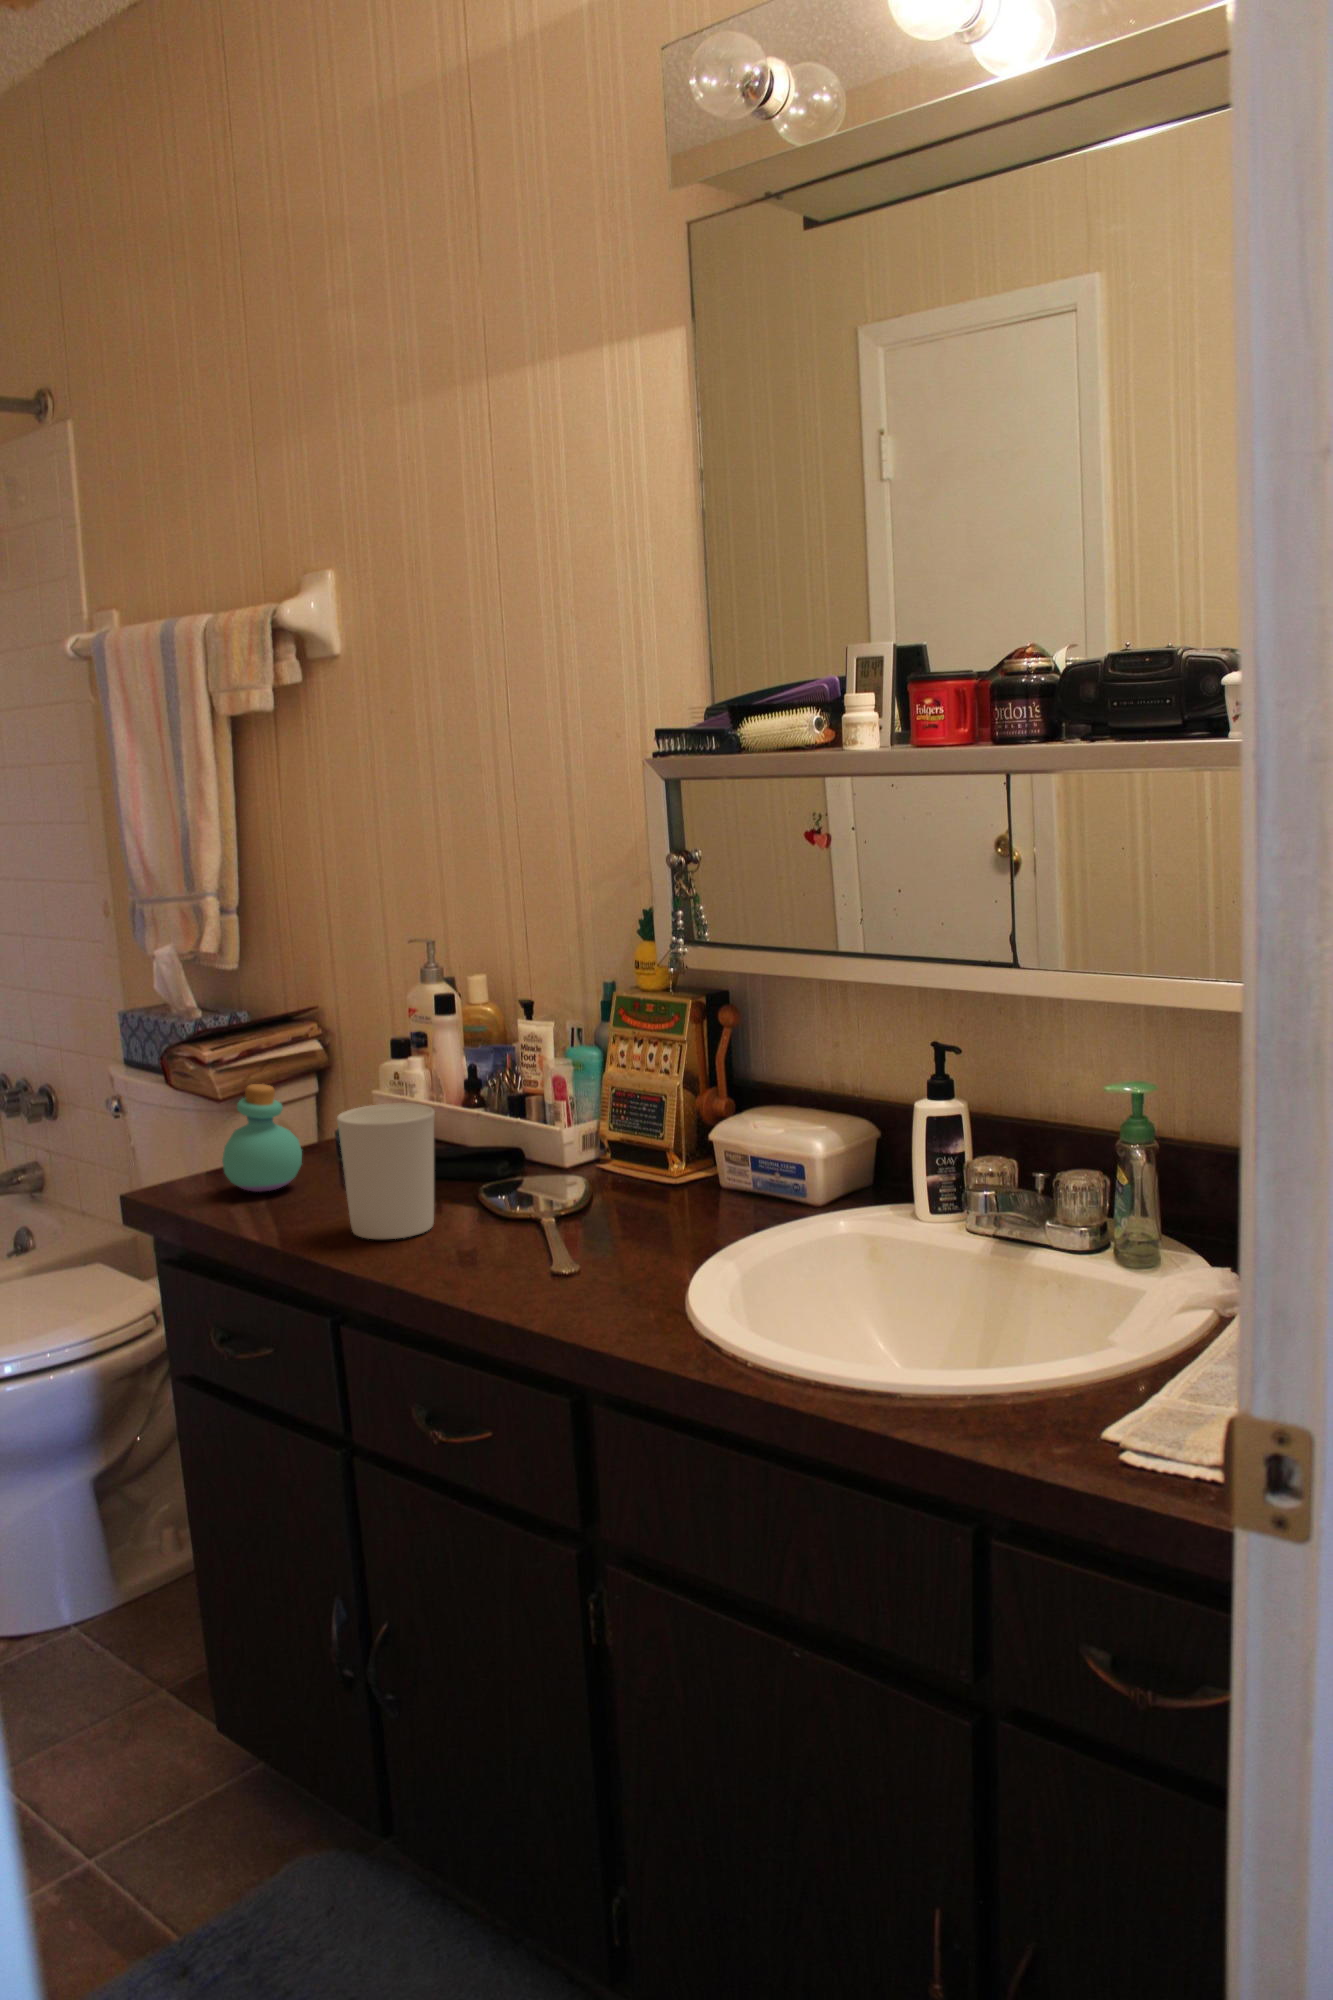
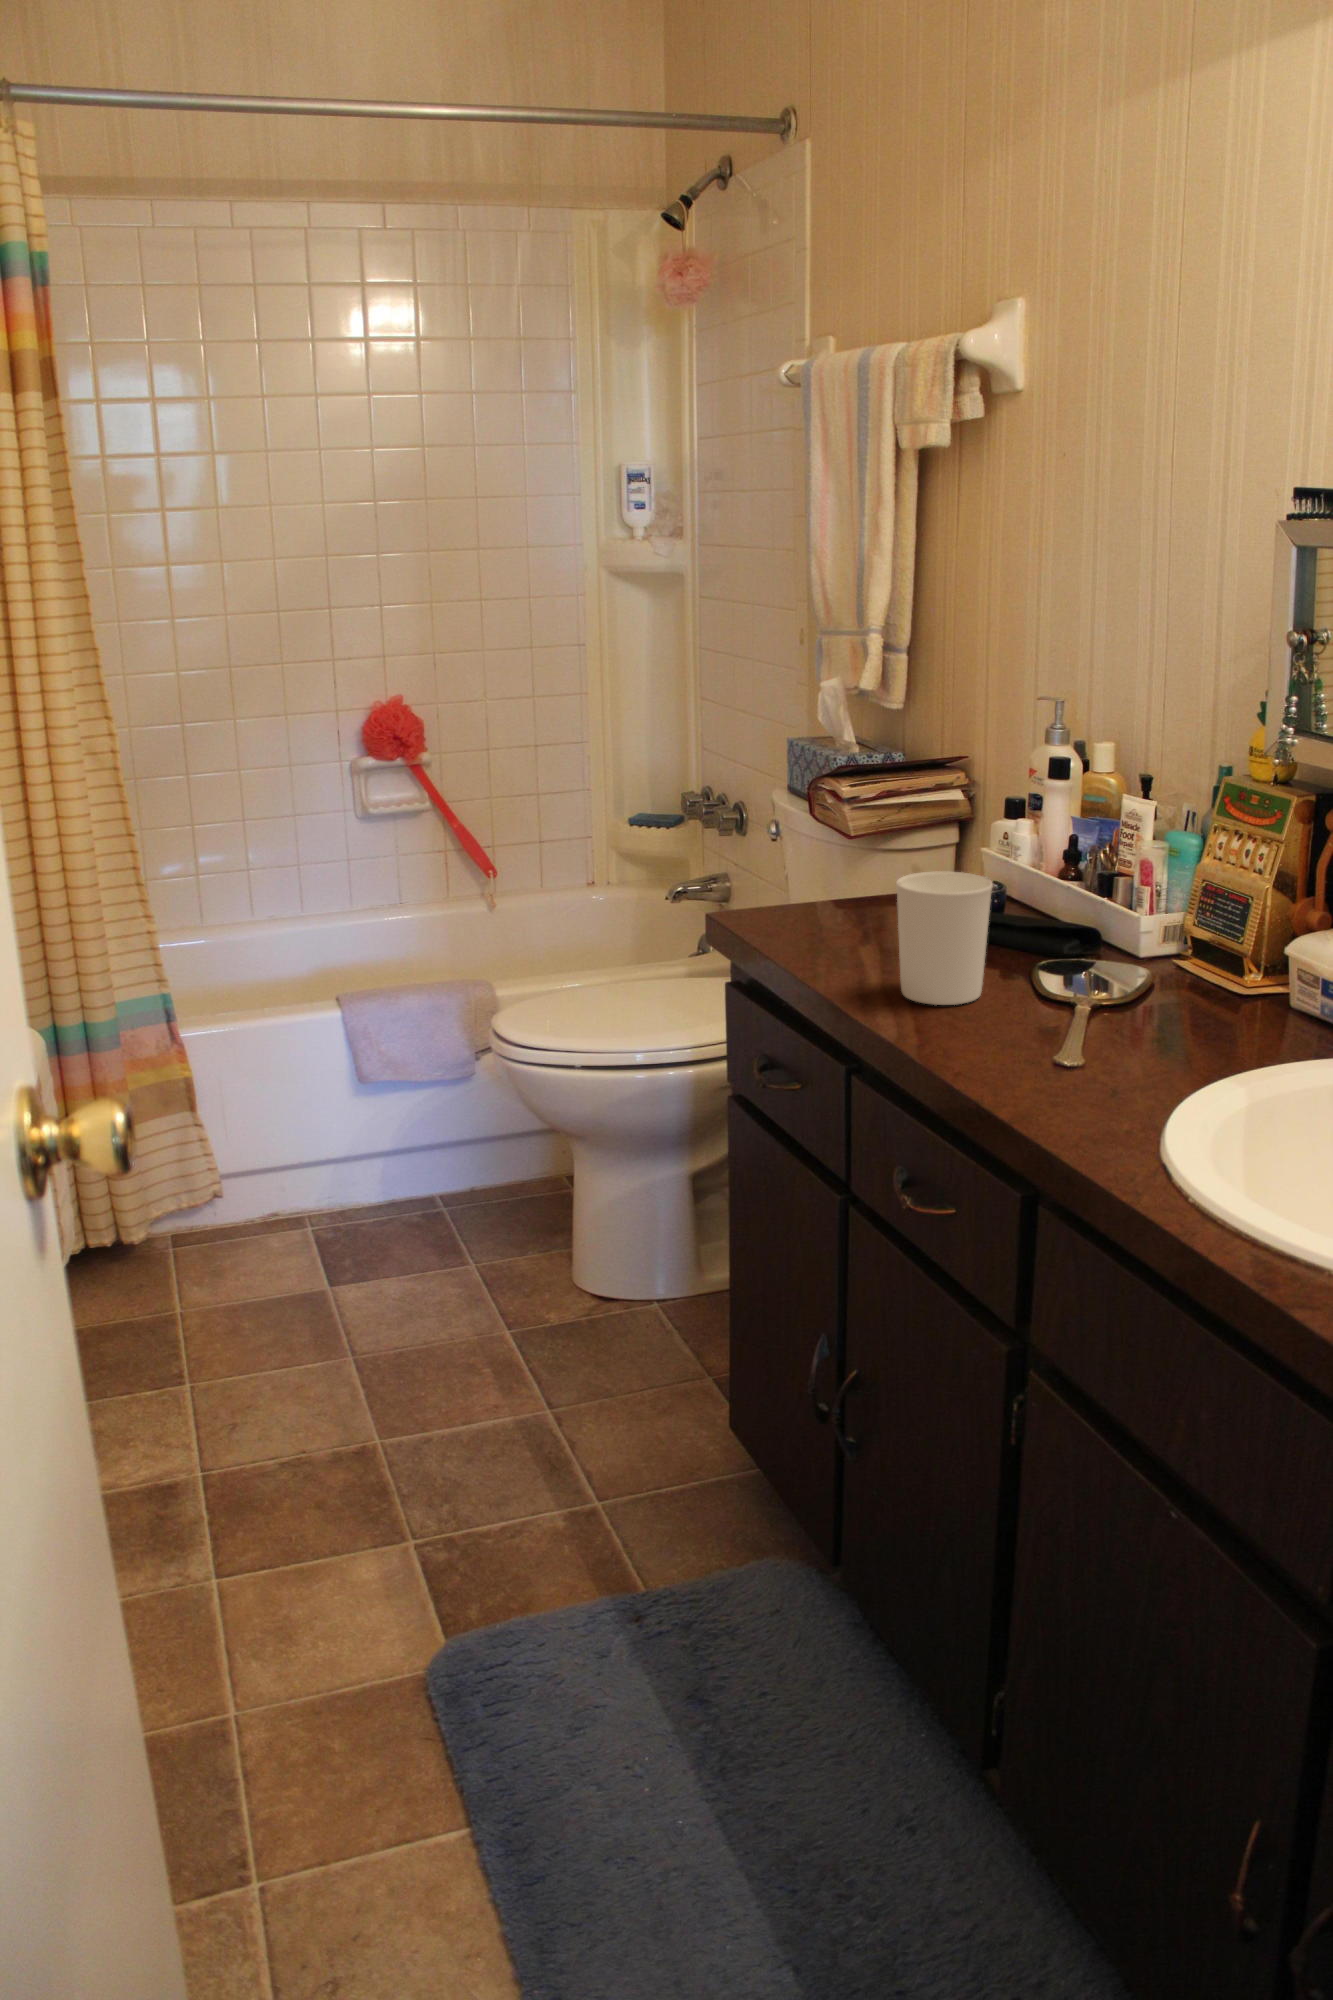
perfume bottle: present [222,1084,302,1192] -> none [814,833,889,937]

